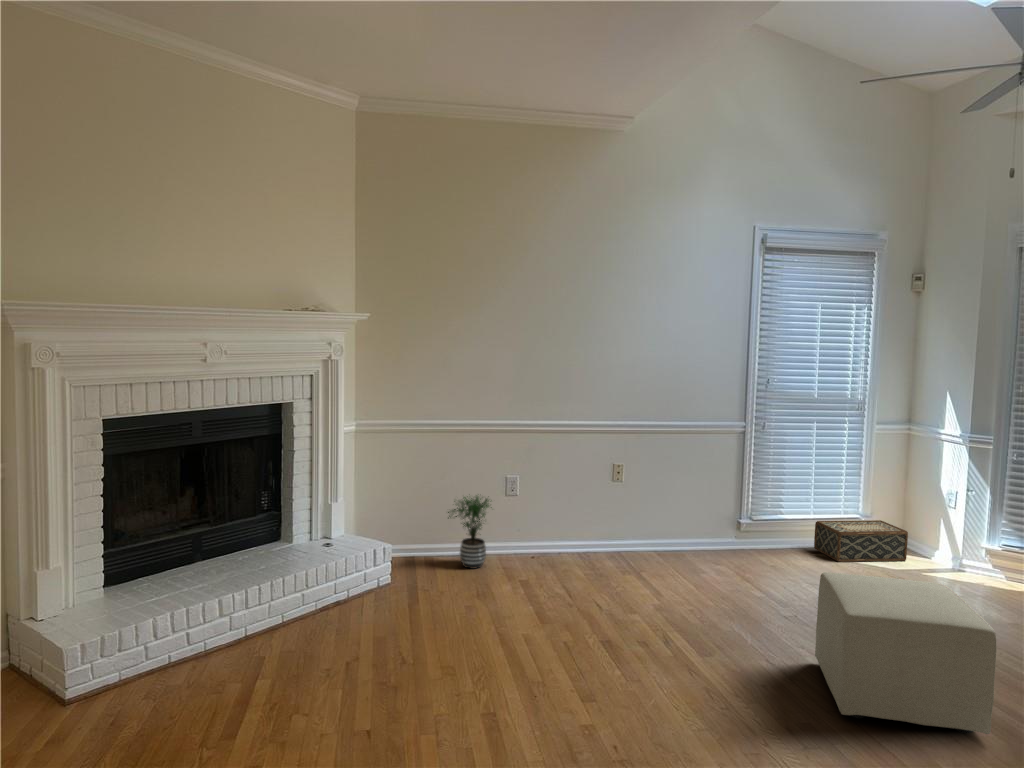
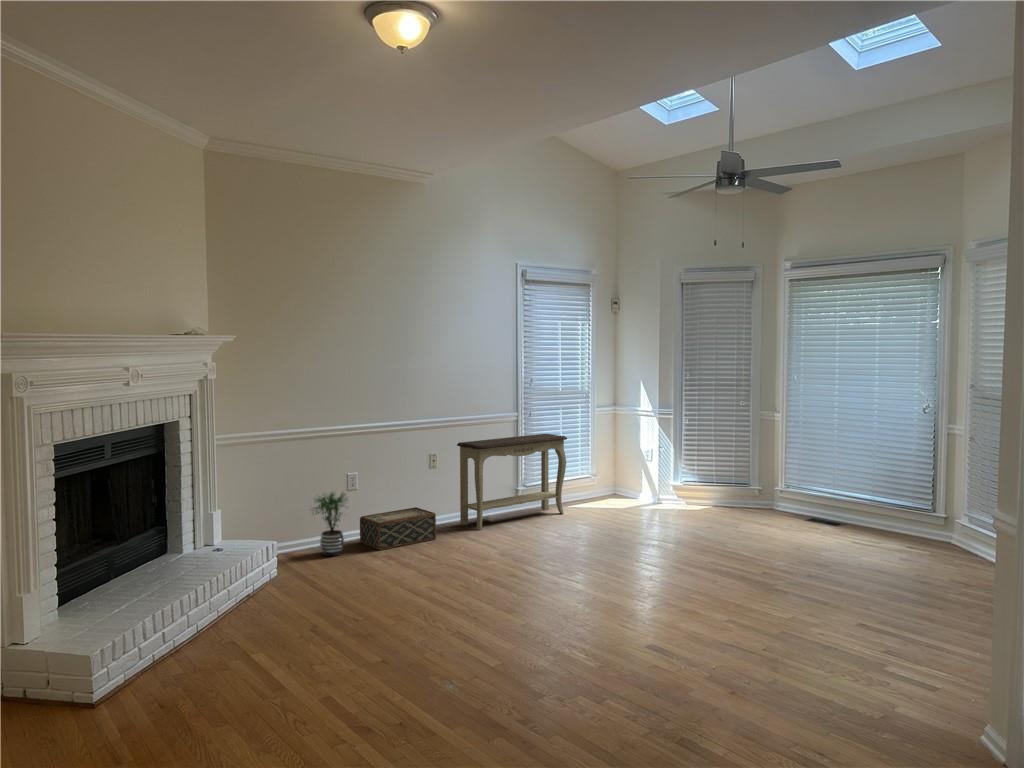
console table: none [649,452,809,566] -> present [457,434,567,530]
woven basket: present [814,520,908,562] -> present [360,507,436,550]
ottoman: present [815,572,997,734] -> none [614,498,720,582]

